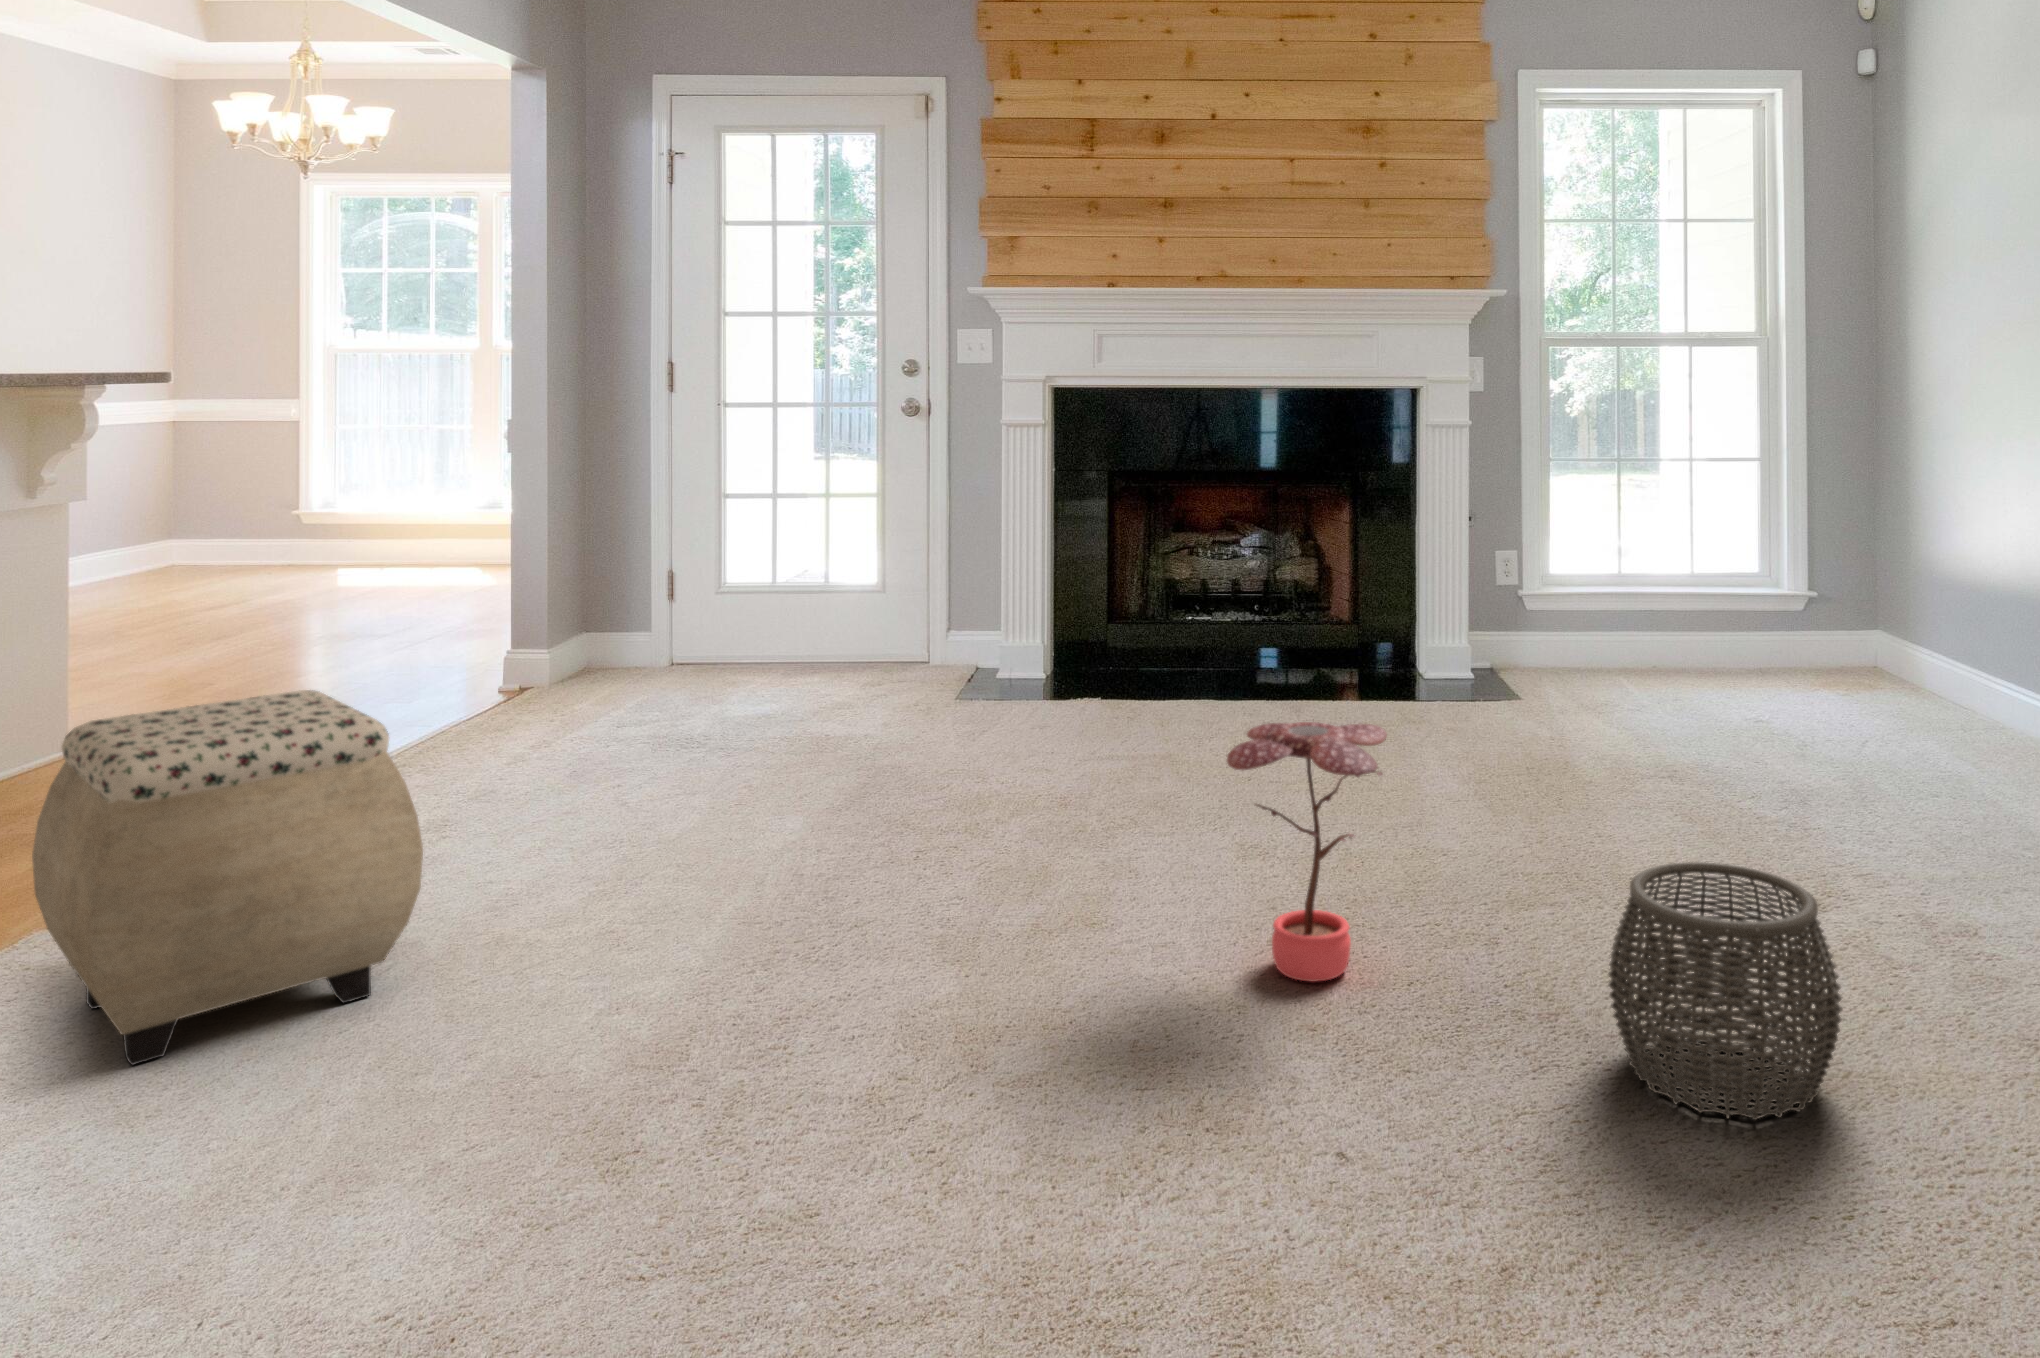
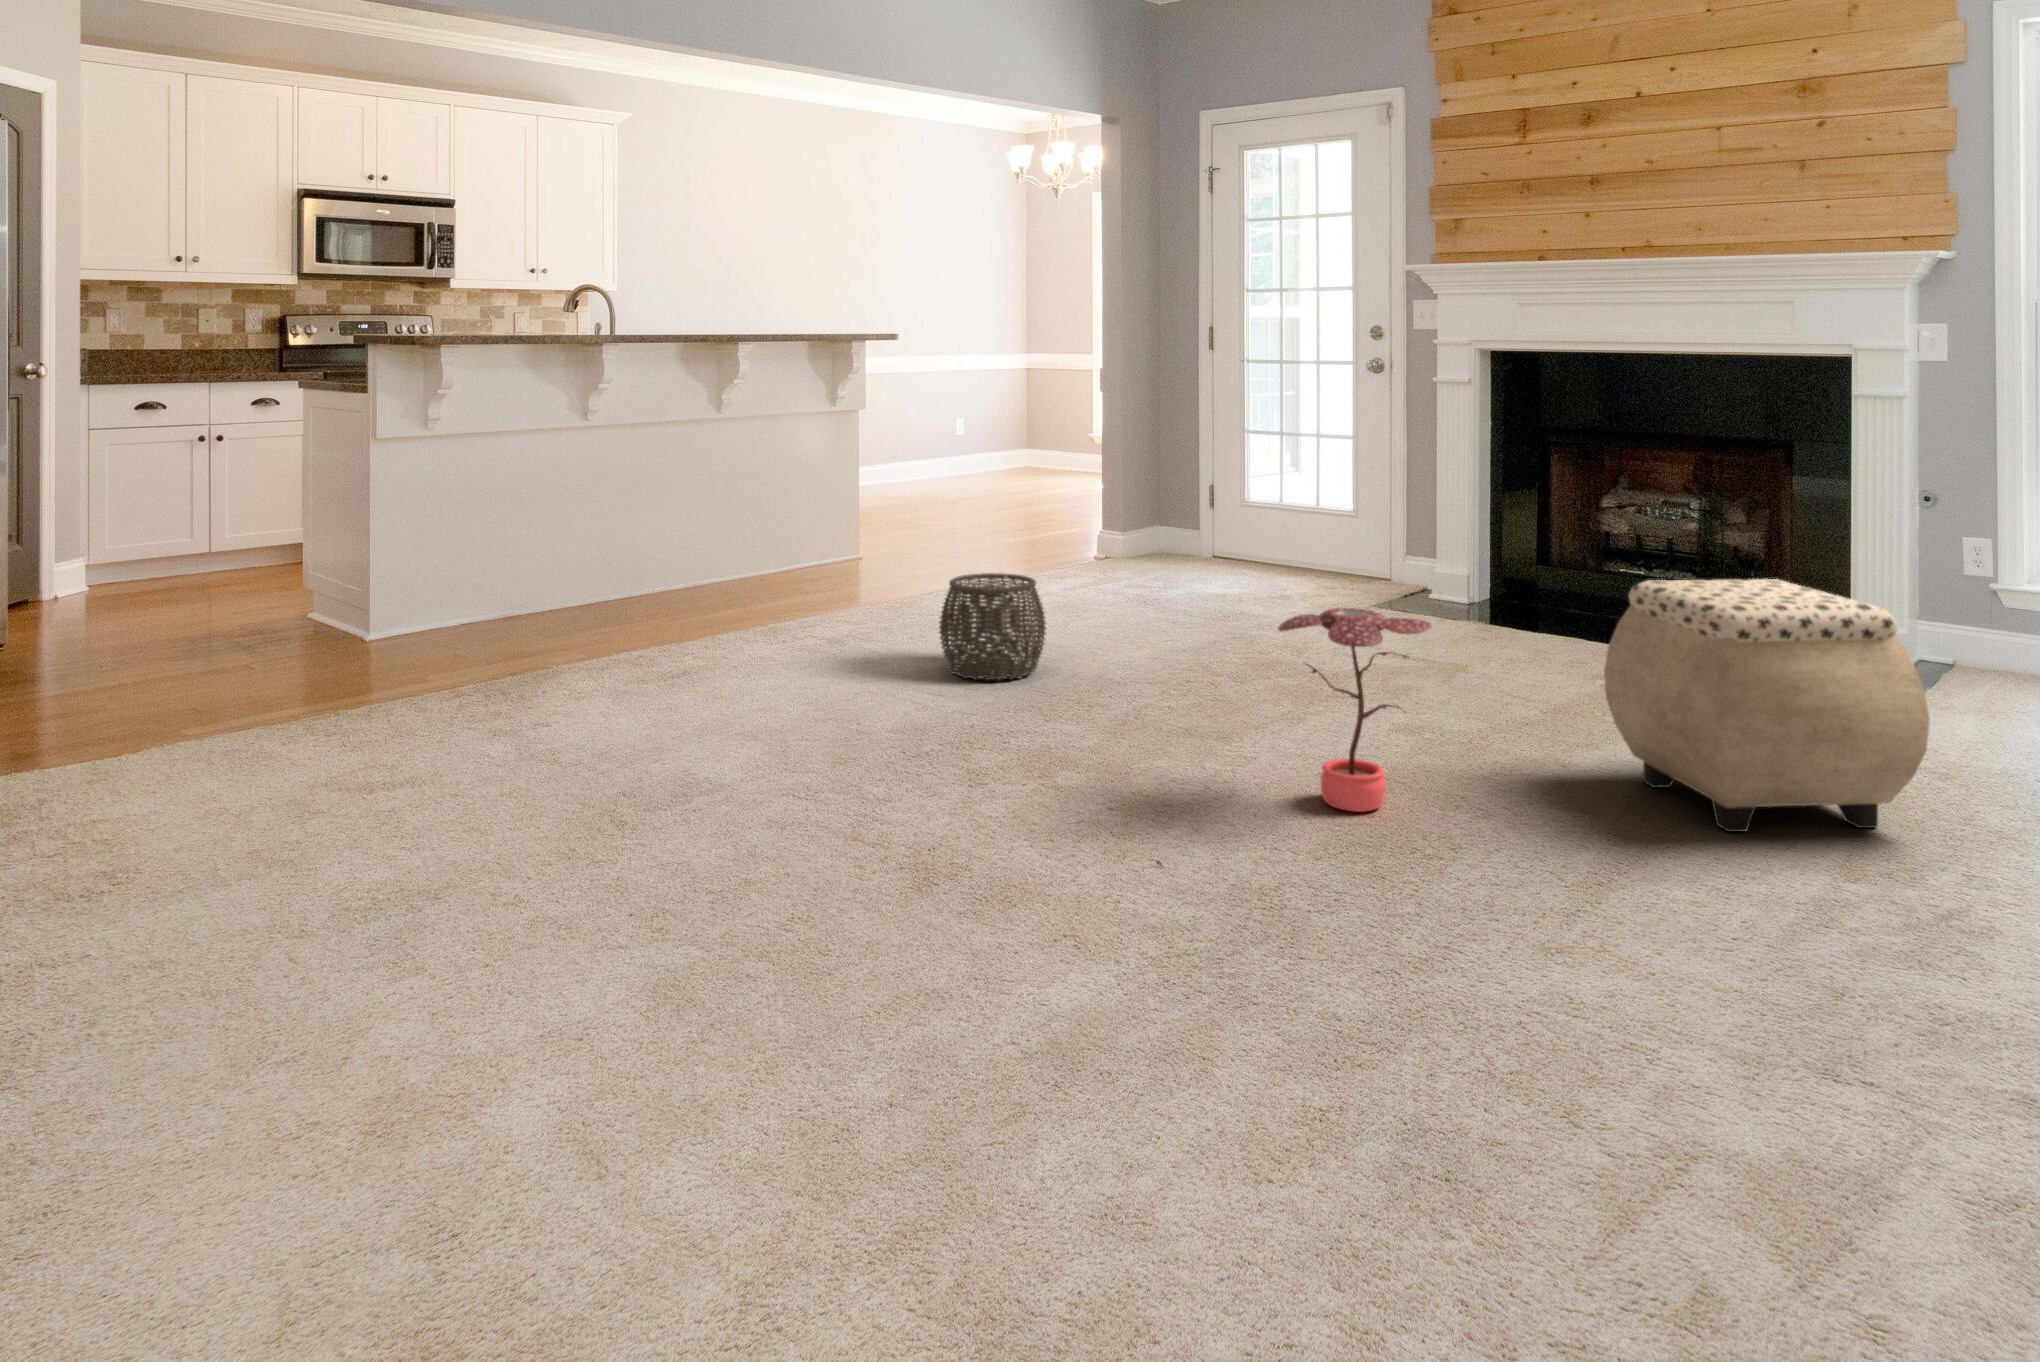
ottoman: present [32,690,423,1065] -> present [1604,579,1930,832]
woven basket: present [1608,862,1842,1120] -> present [939,573,1046,681]

